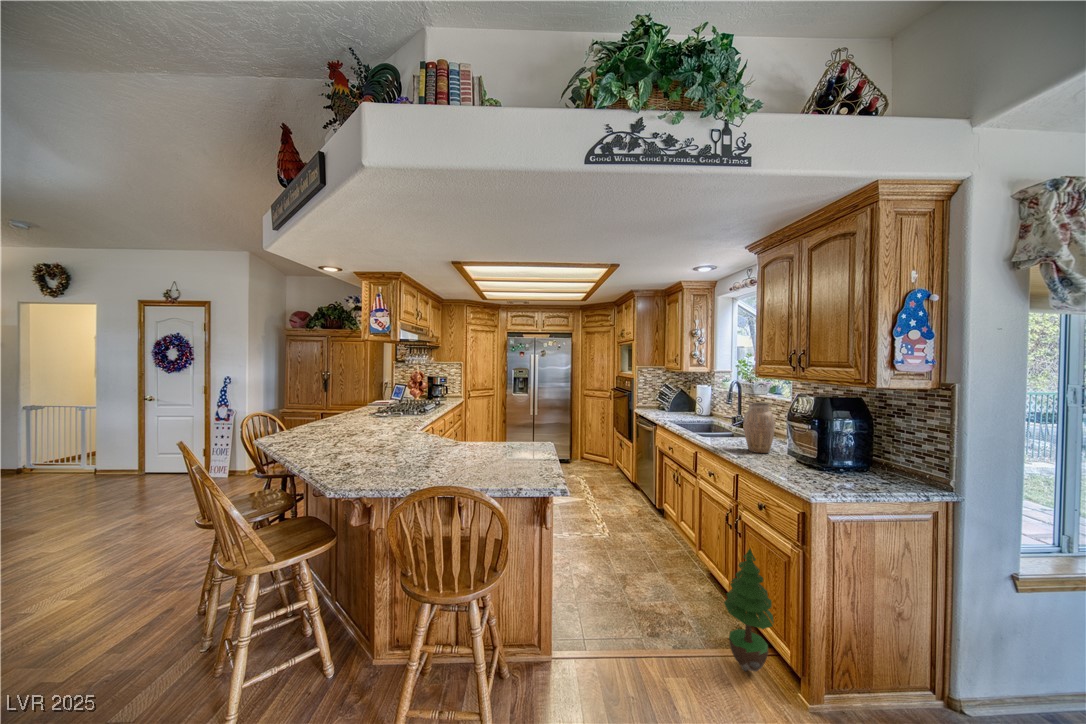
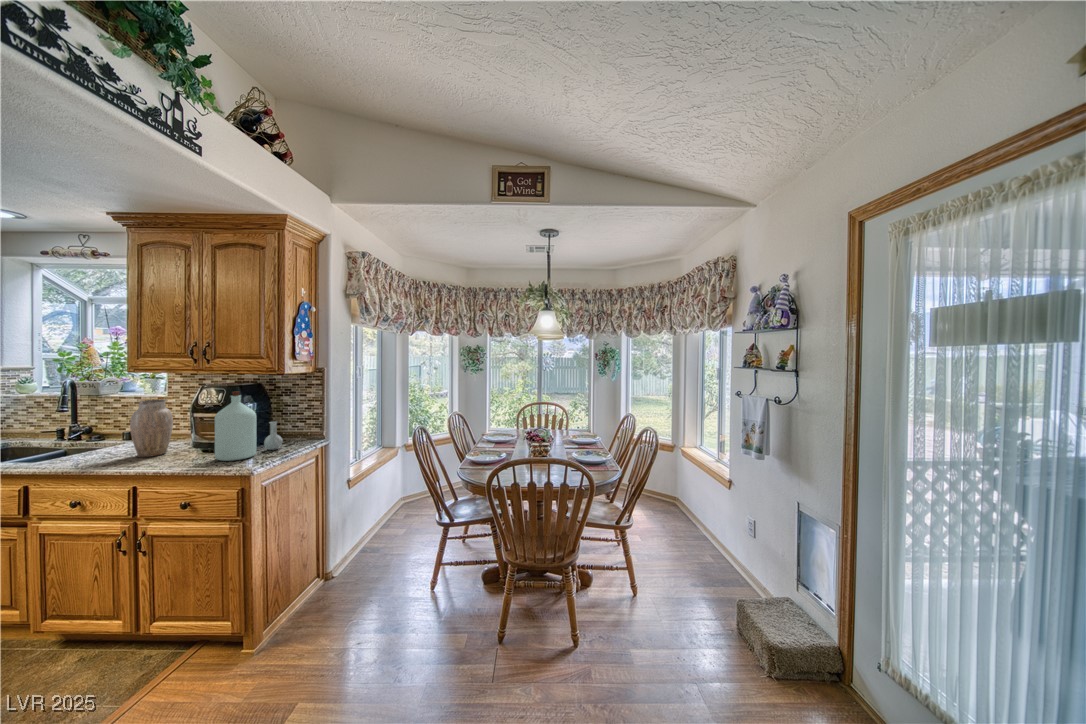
bottle: none [791,404,877,482] -> present [215,392,283,461]
potted tree: present [724,549,774,672] -> none [154,549,216,680]

